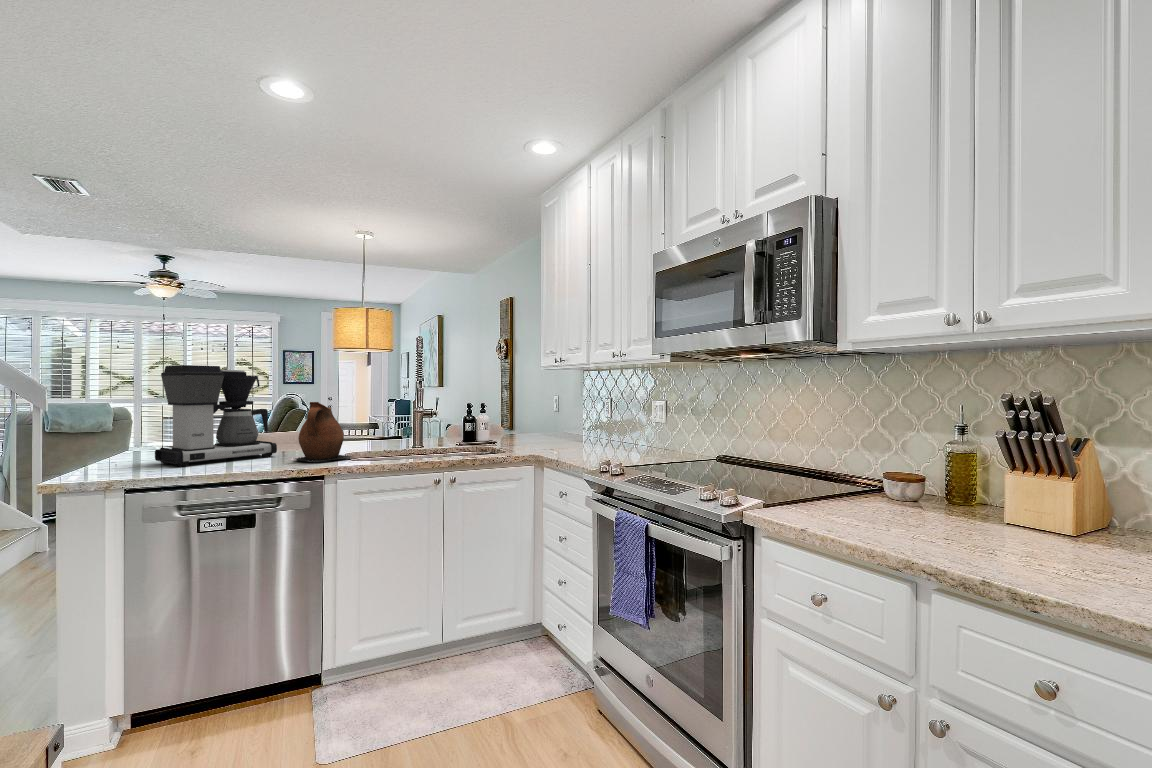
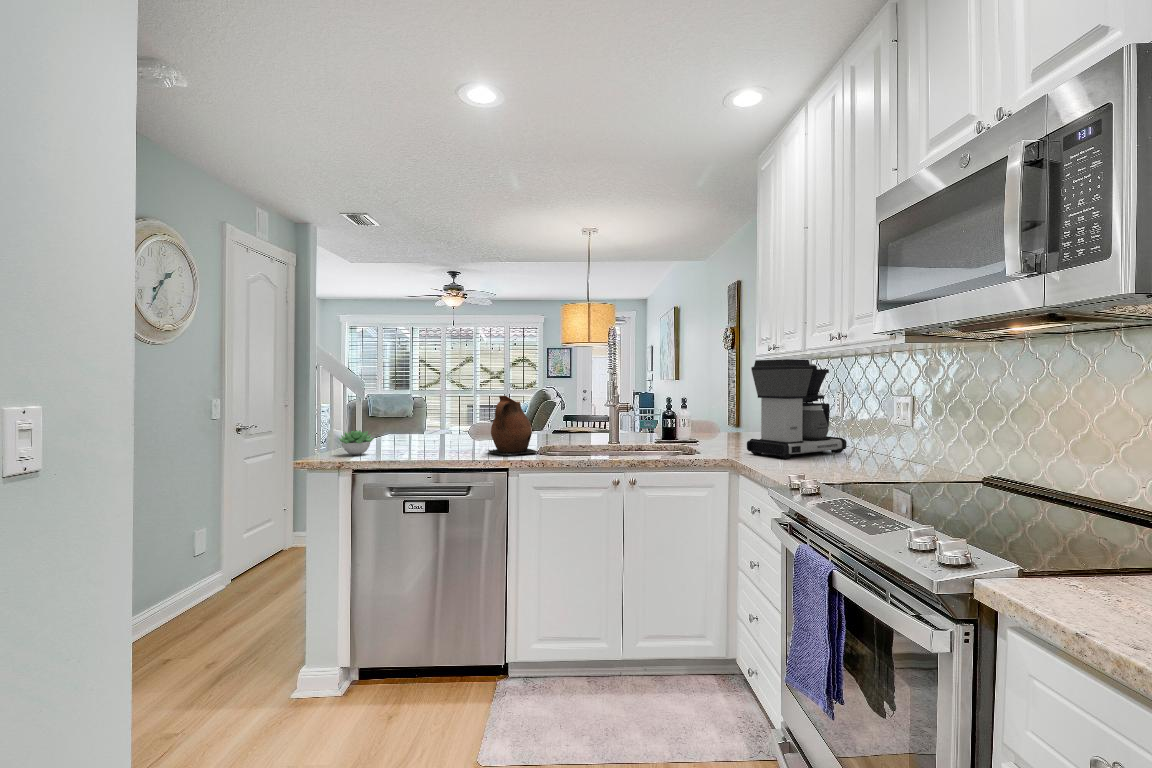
coffee maker: present [155,365,277,467] -> present [747,359,847,459]
succulent plant: none [100,444,152,472] -> present [339,430,374,455]

